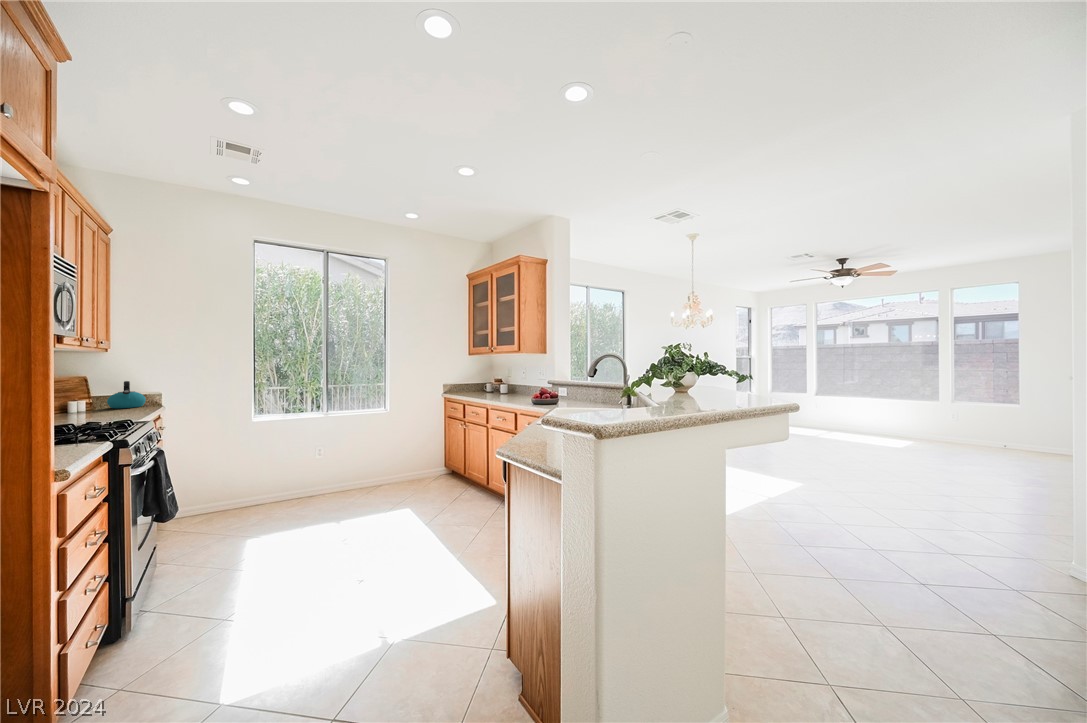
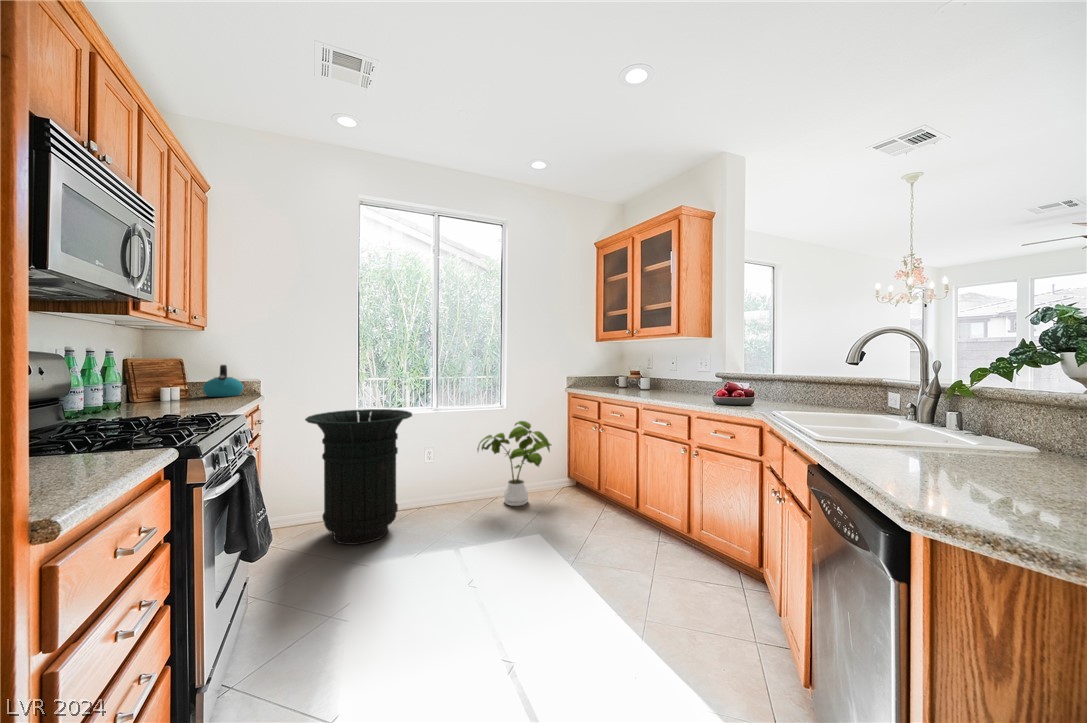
trash can: none [204,415,301,525] -> present [305,409,412,545]
house plant: none [362,421,427,490] -> present [477,421,551,506]

